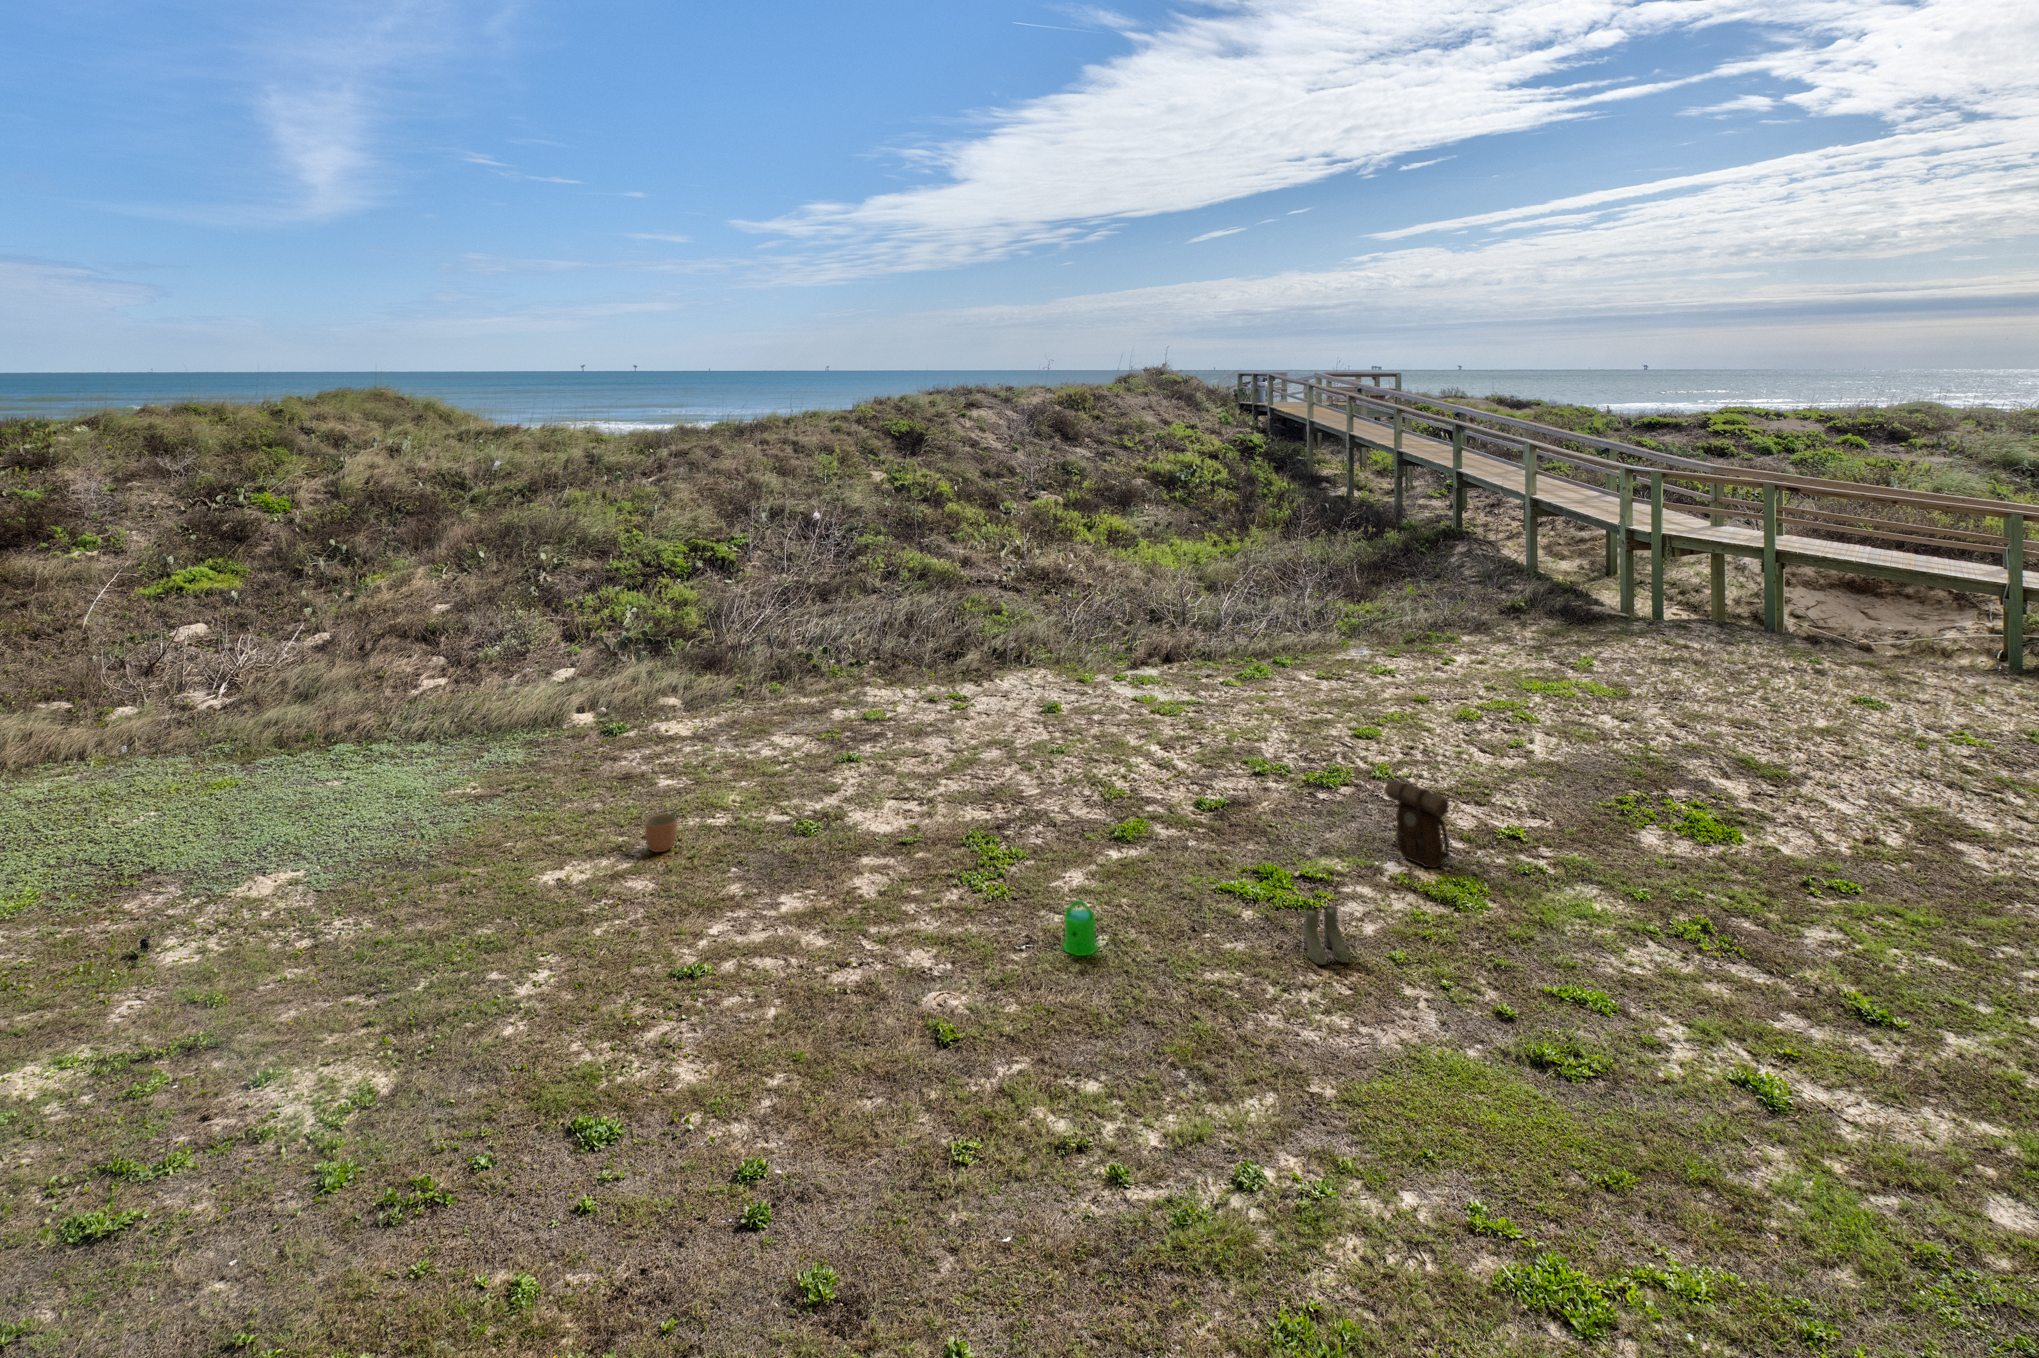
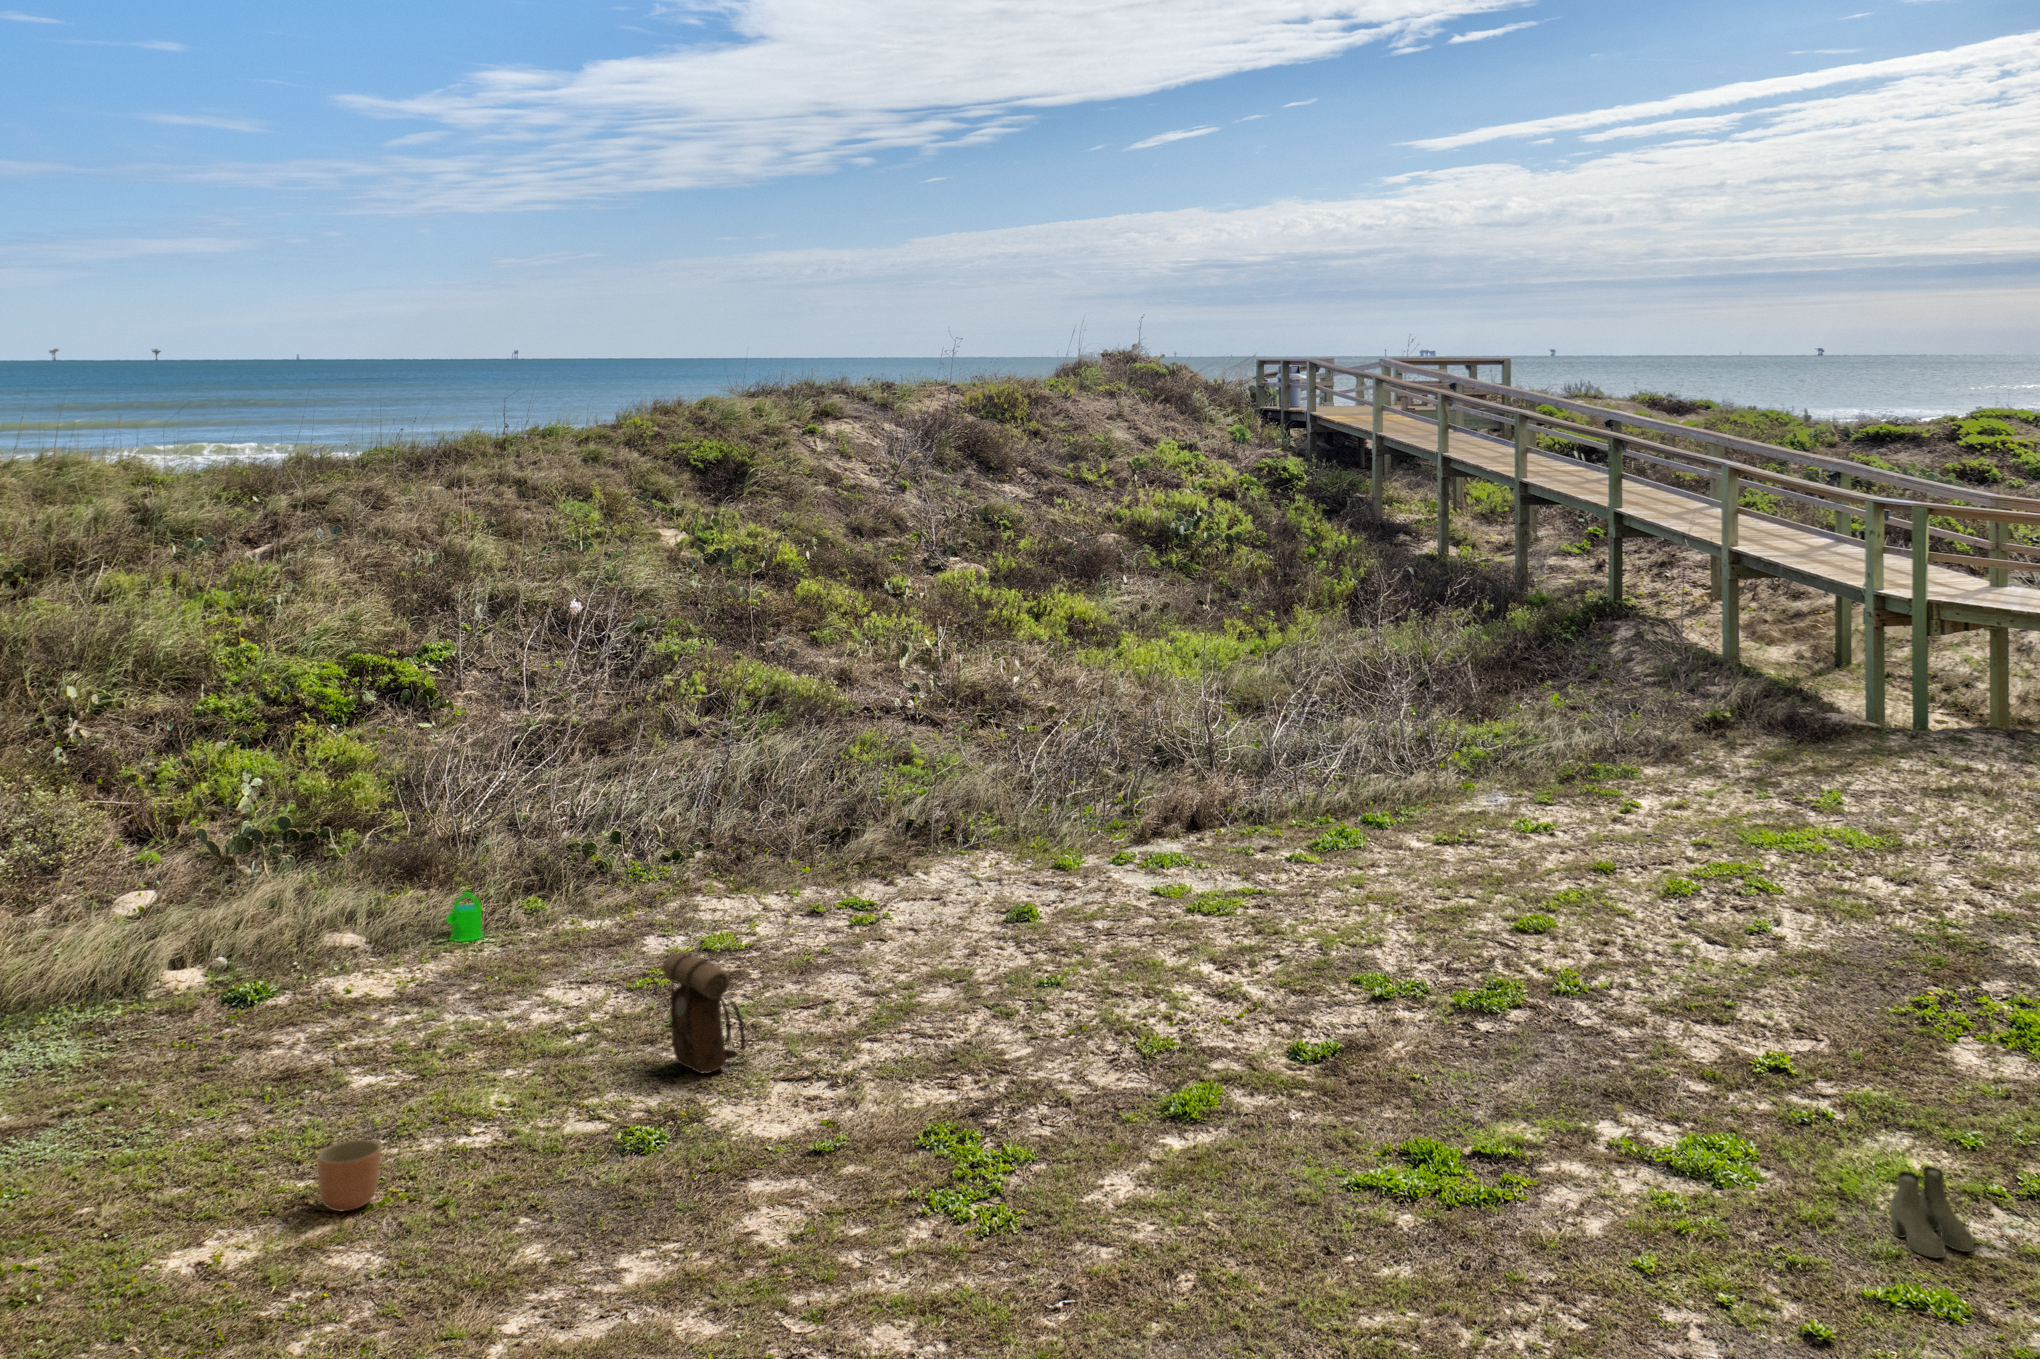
backpack: present [1384,780,1450,868] -> present [662,953,745,1074]
watering can: present [1063,900,1098,956] -> present [446,892,484,942]
boots: present [1303,906,1349,965] -> present [1890,1166,1974,1258]

